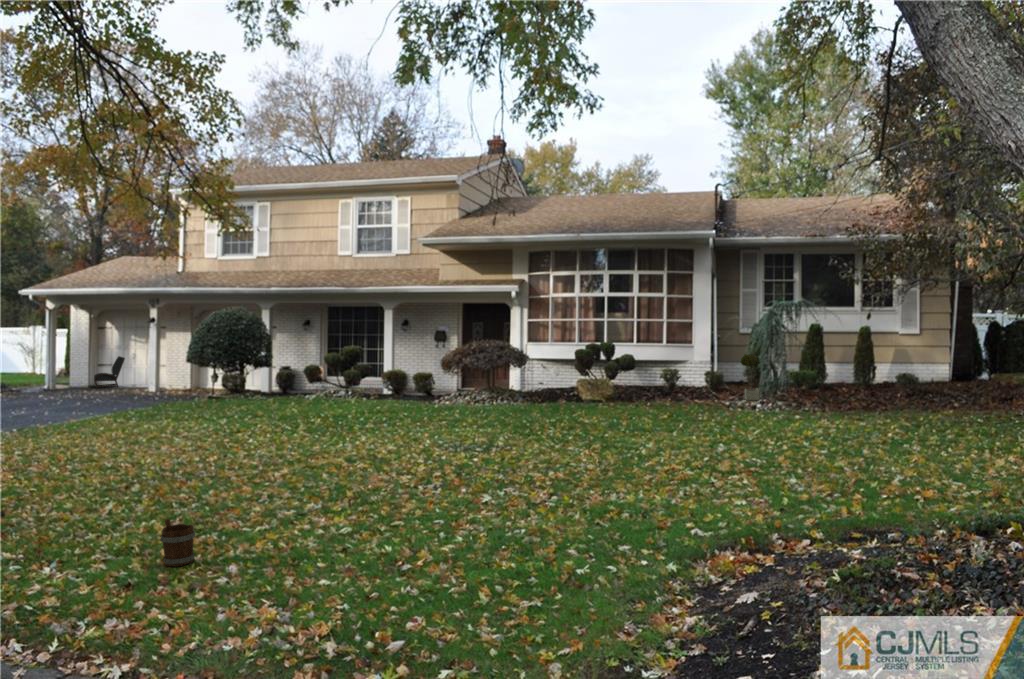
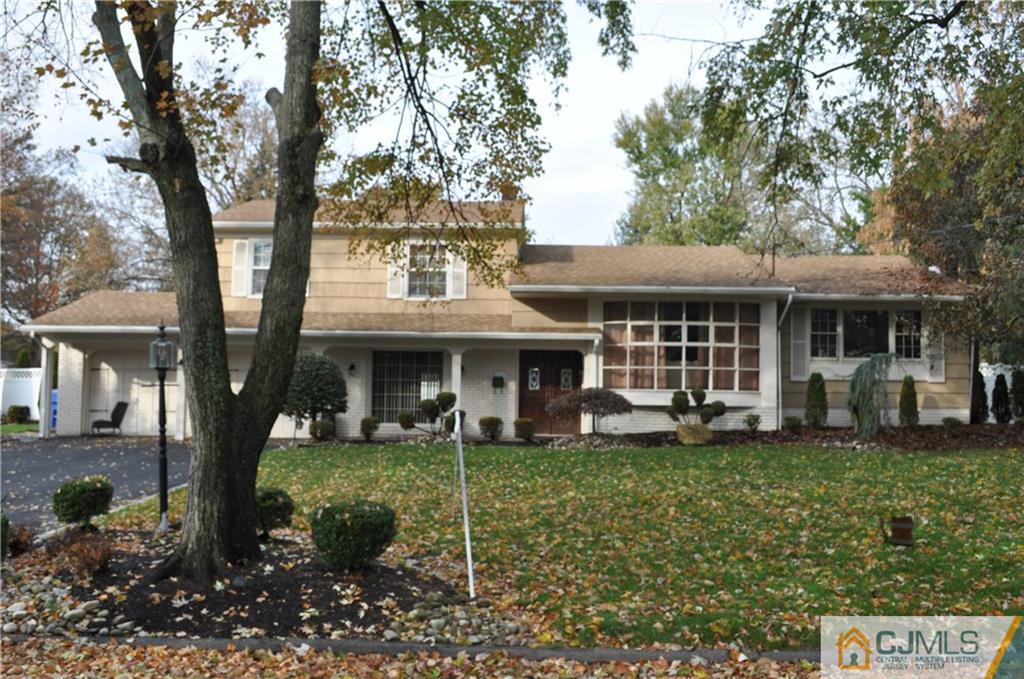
potted tree: present [740,354,760,400] -> none [834,400,853,442]
bucket: present [160,519,195,567] -> present [878,514,914,545]

